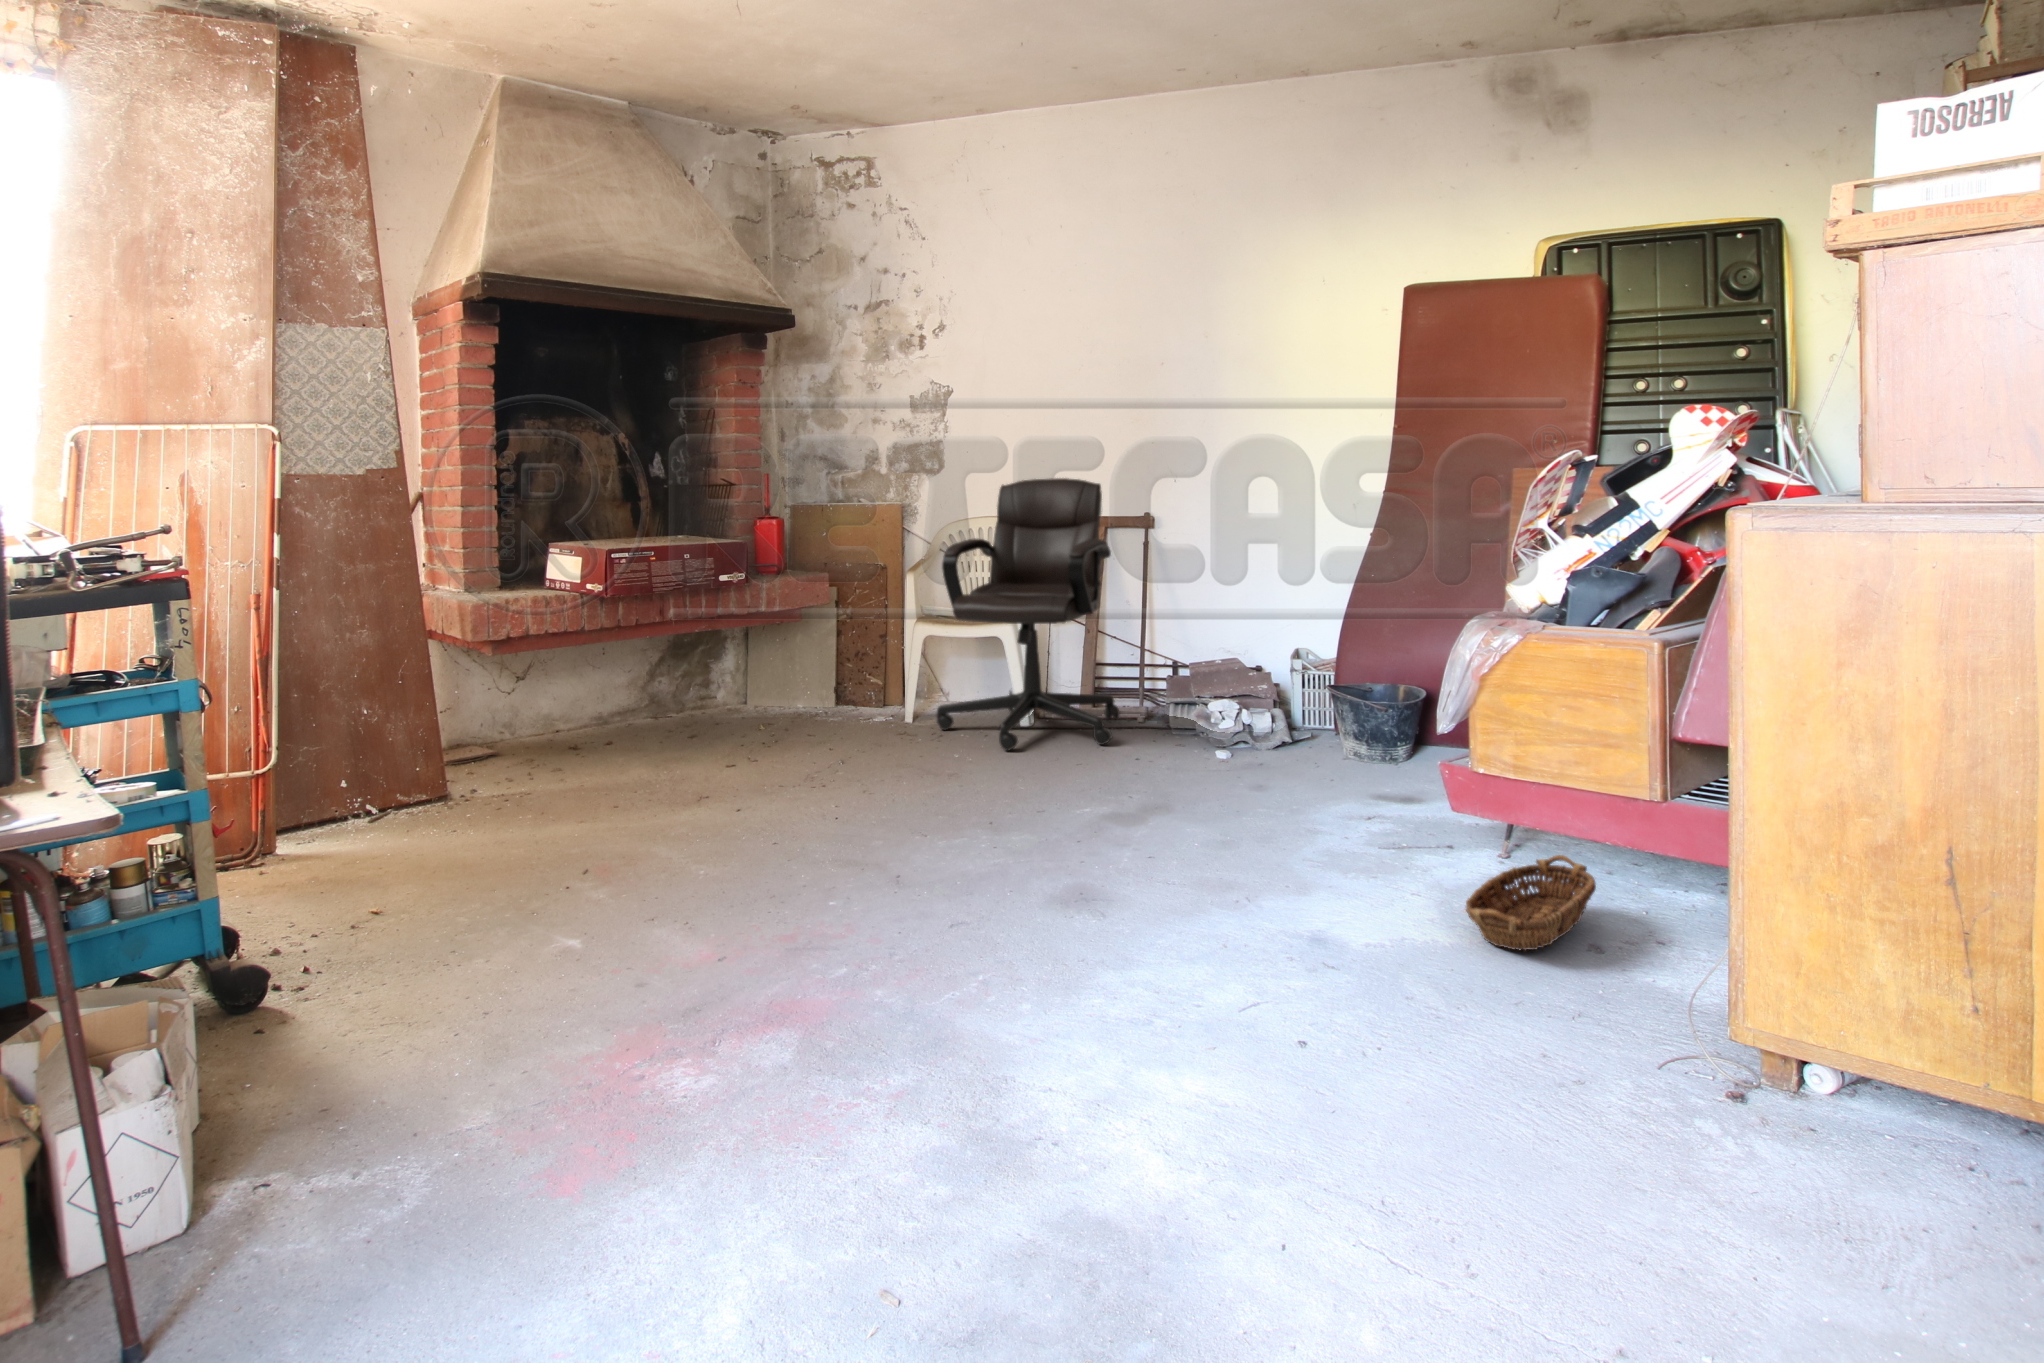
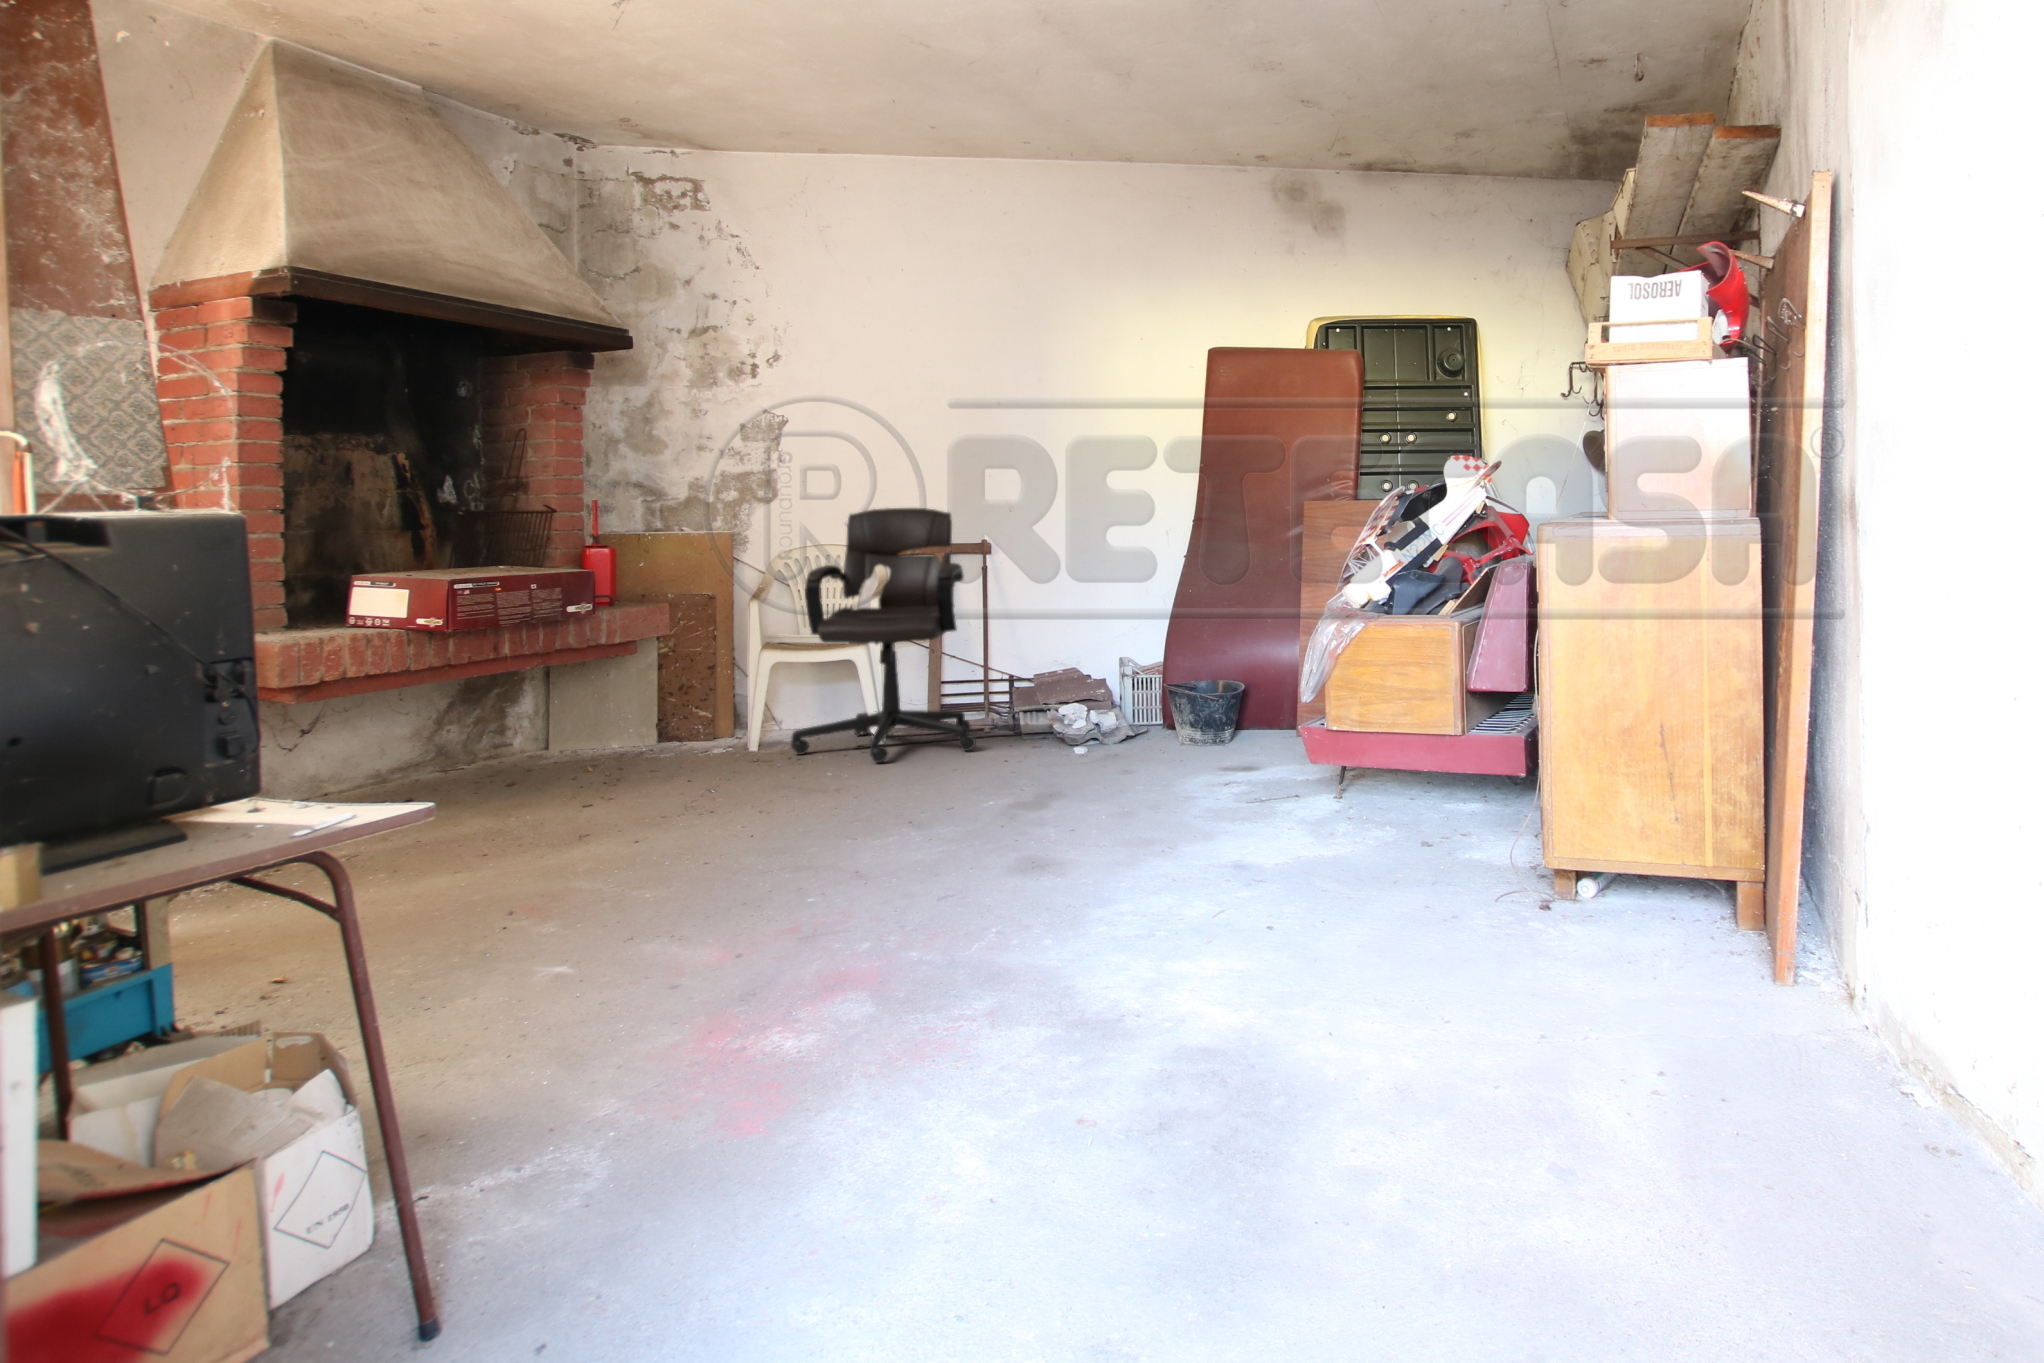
basket: present [1466,855,1596,950] -> none [1284,768,1391,834]

